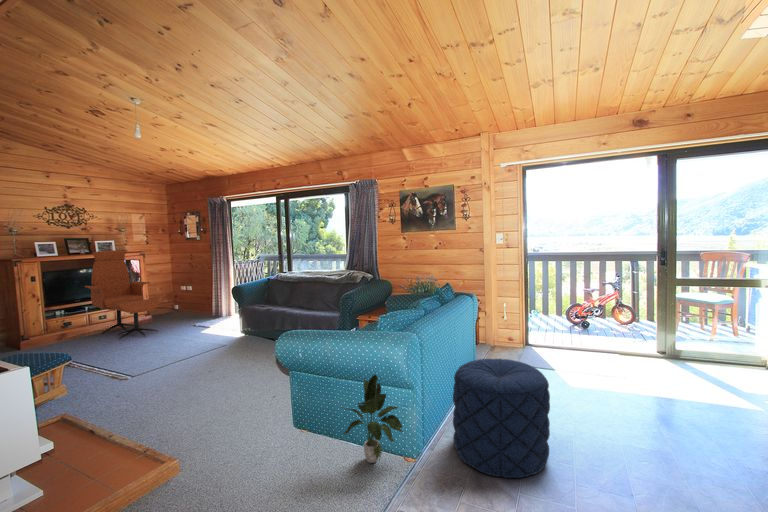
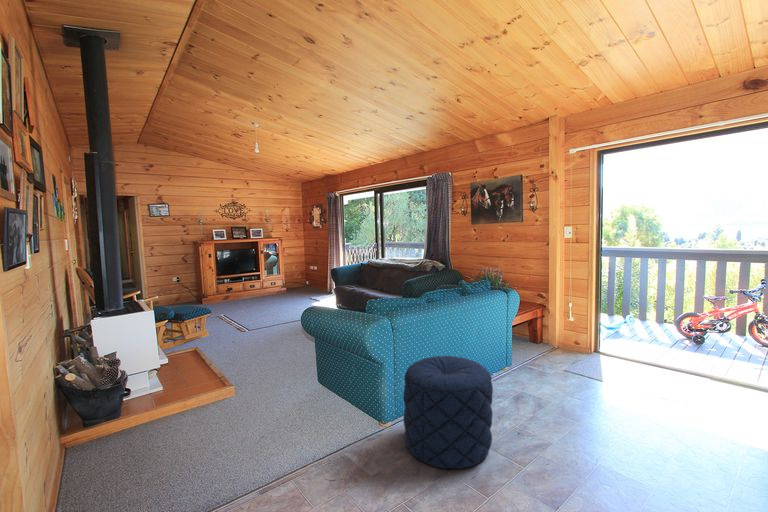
lounge chair: present [84,250,158,339] -> none [241,236,284,305]
potted plant: present [344,375,403,463] -> none [311,354,367,426]

